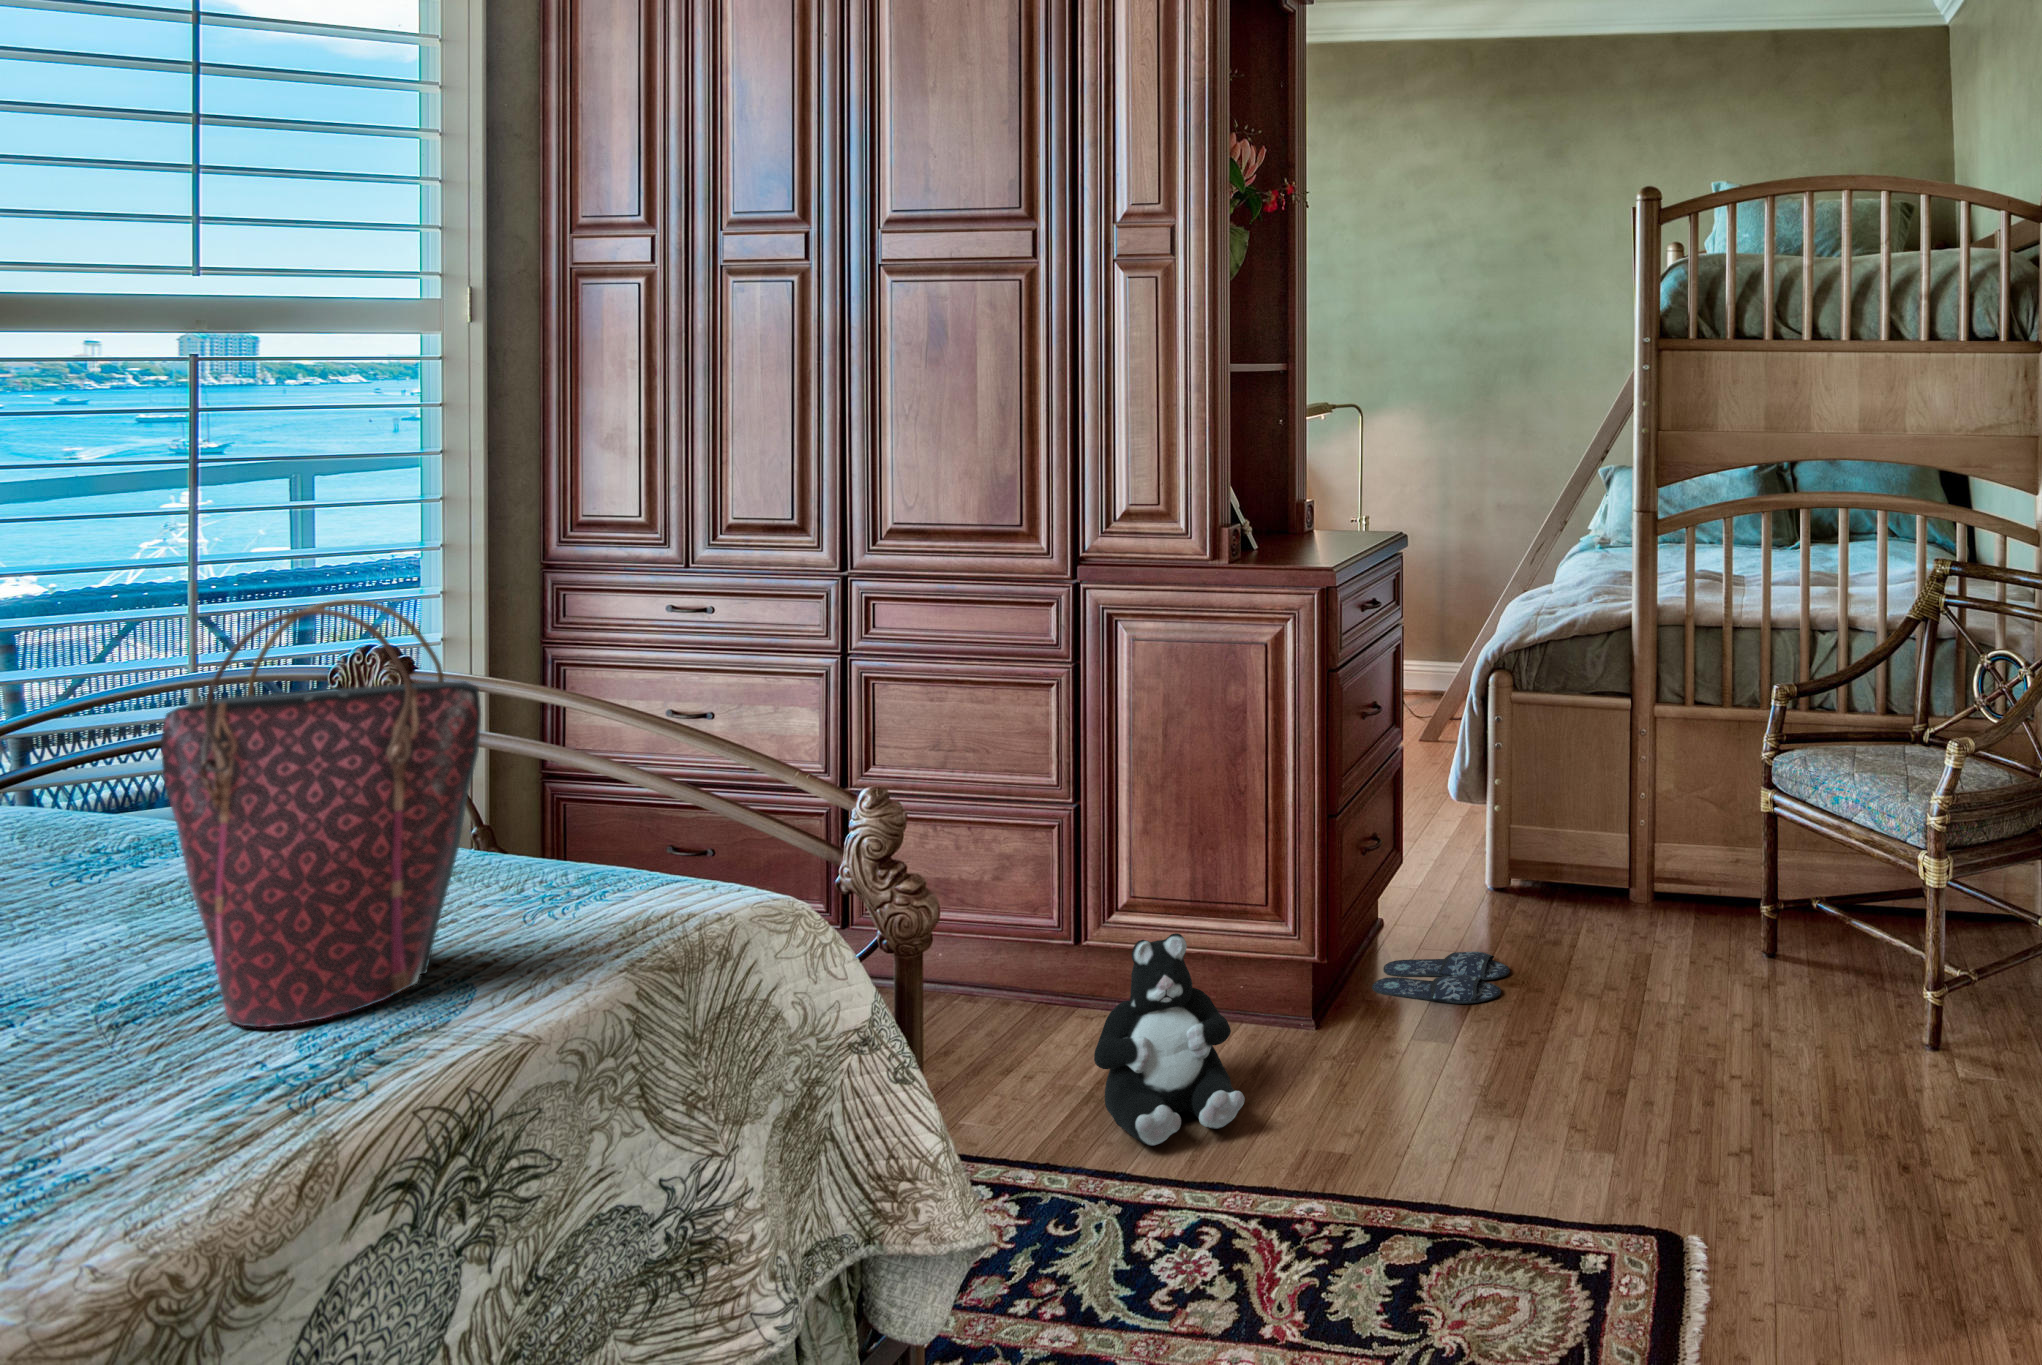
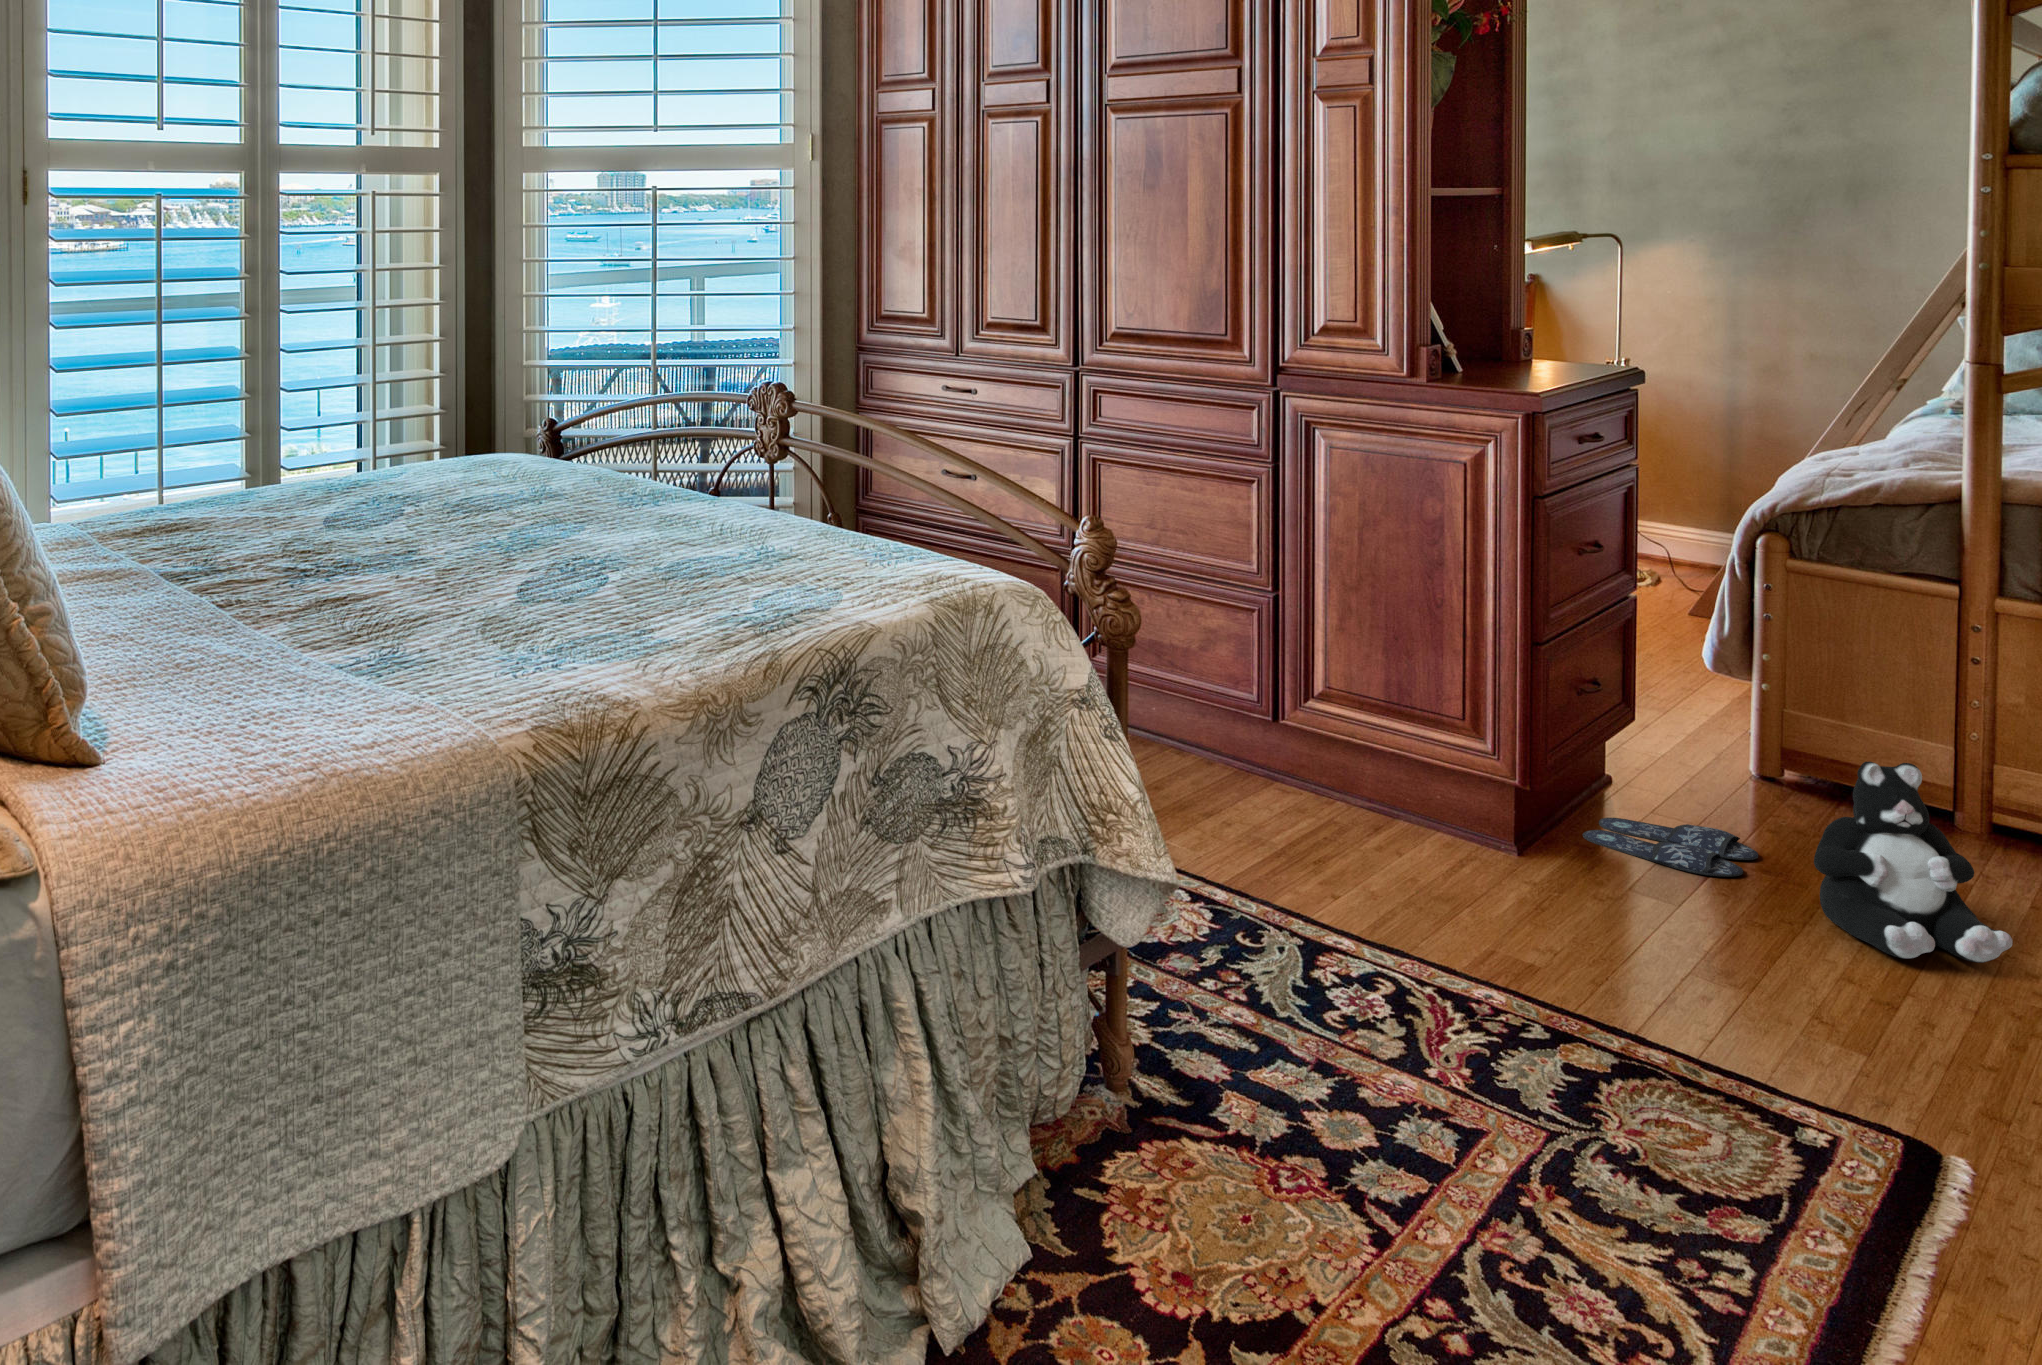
handbag: present [160,599,481,1027] -> none [664,324,837,595]
plush toy: present [1094,933,1245,1146] -> present [1814,761,2013,963]

